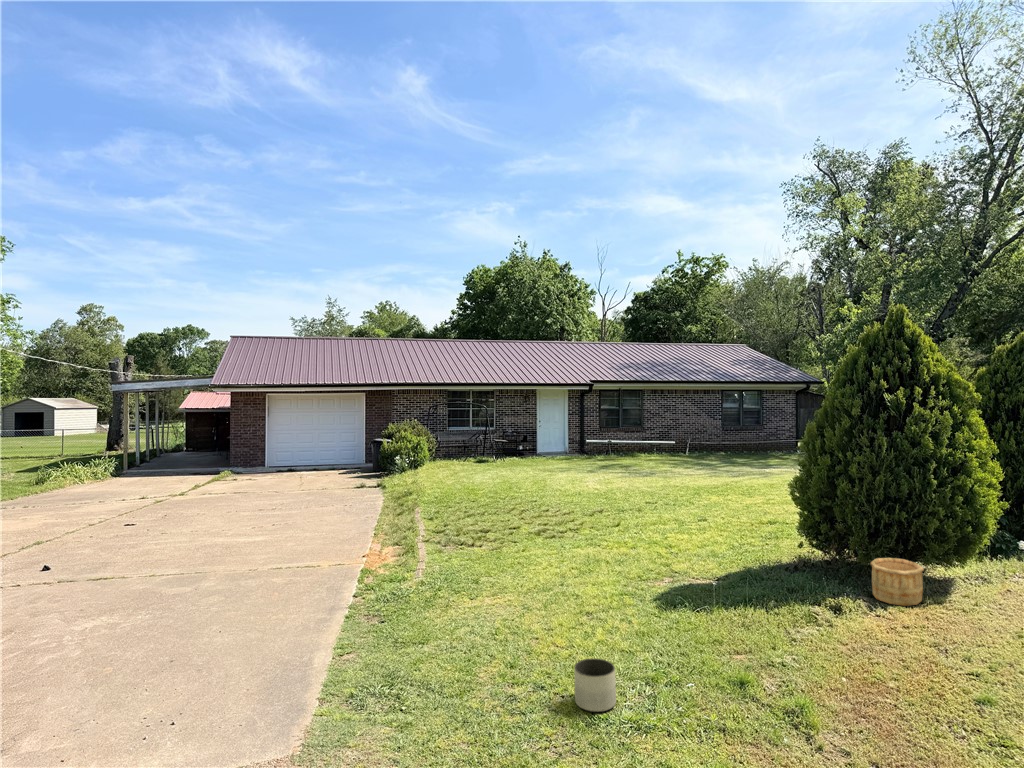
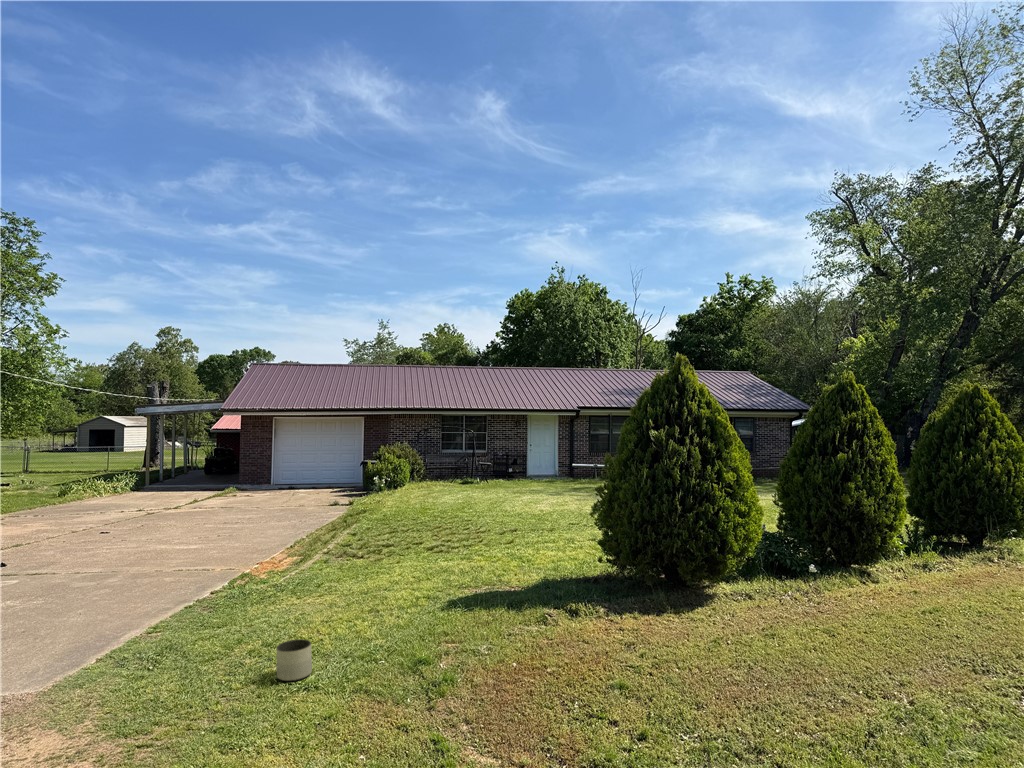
wooden bucket: present [871,558,924,606] -> none [625,571,666,614]

